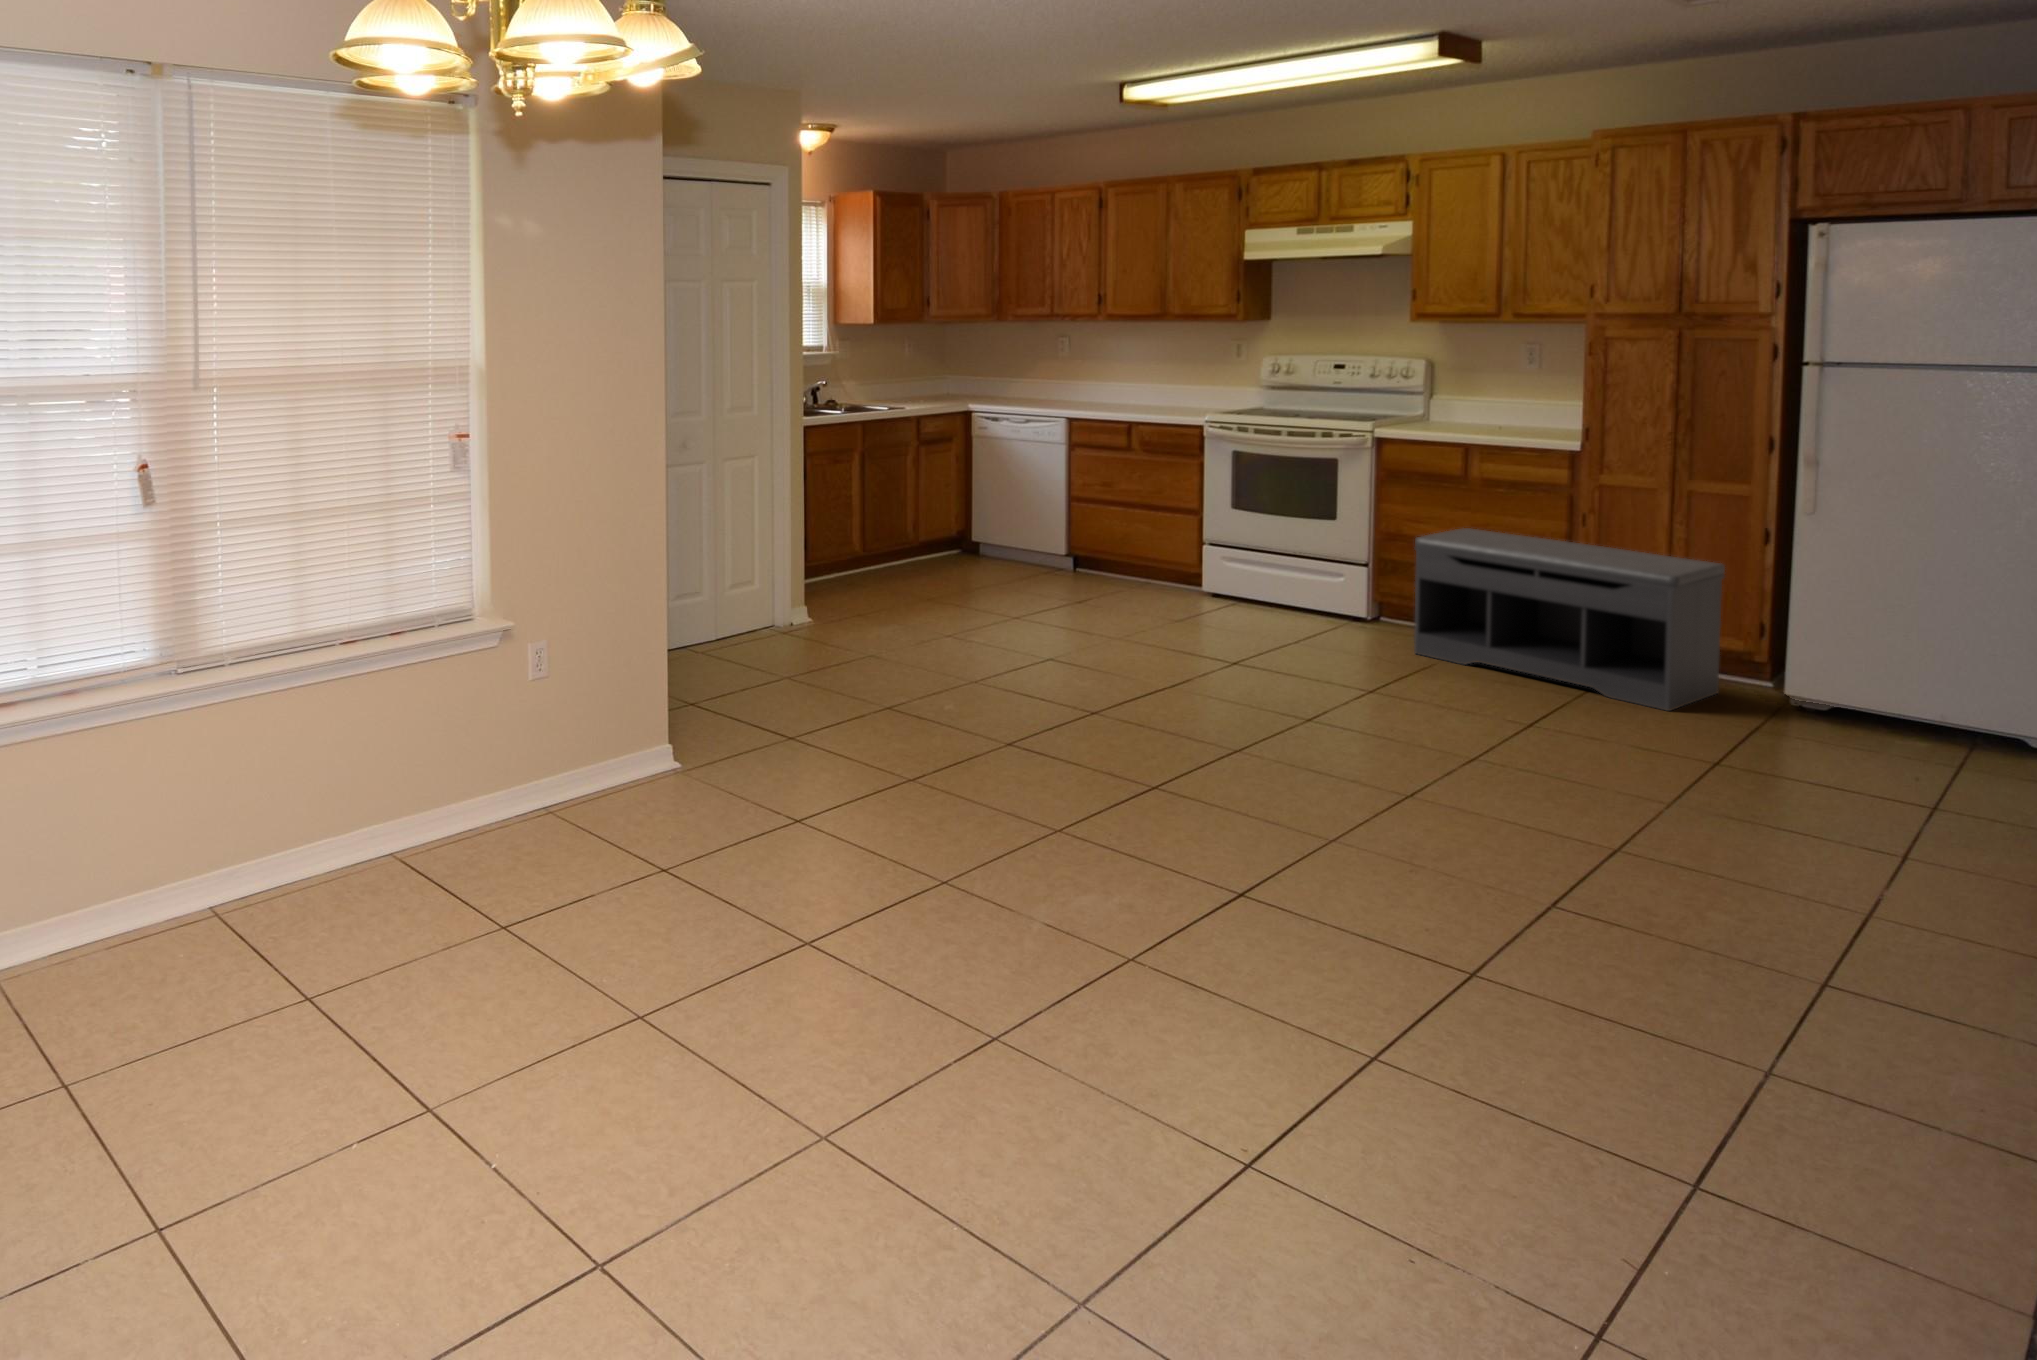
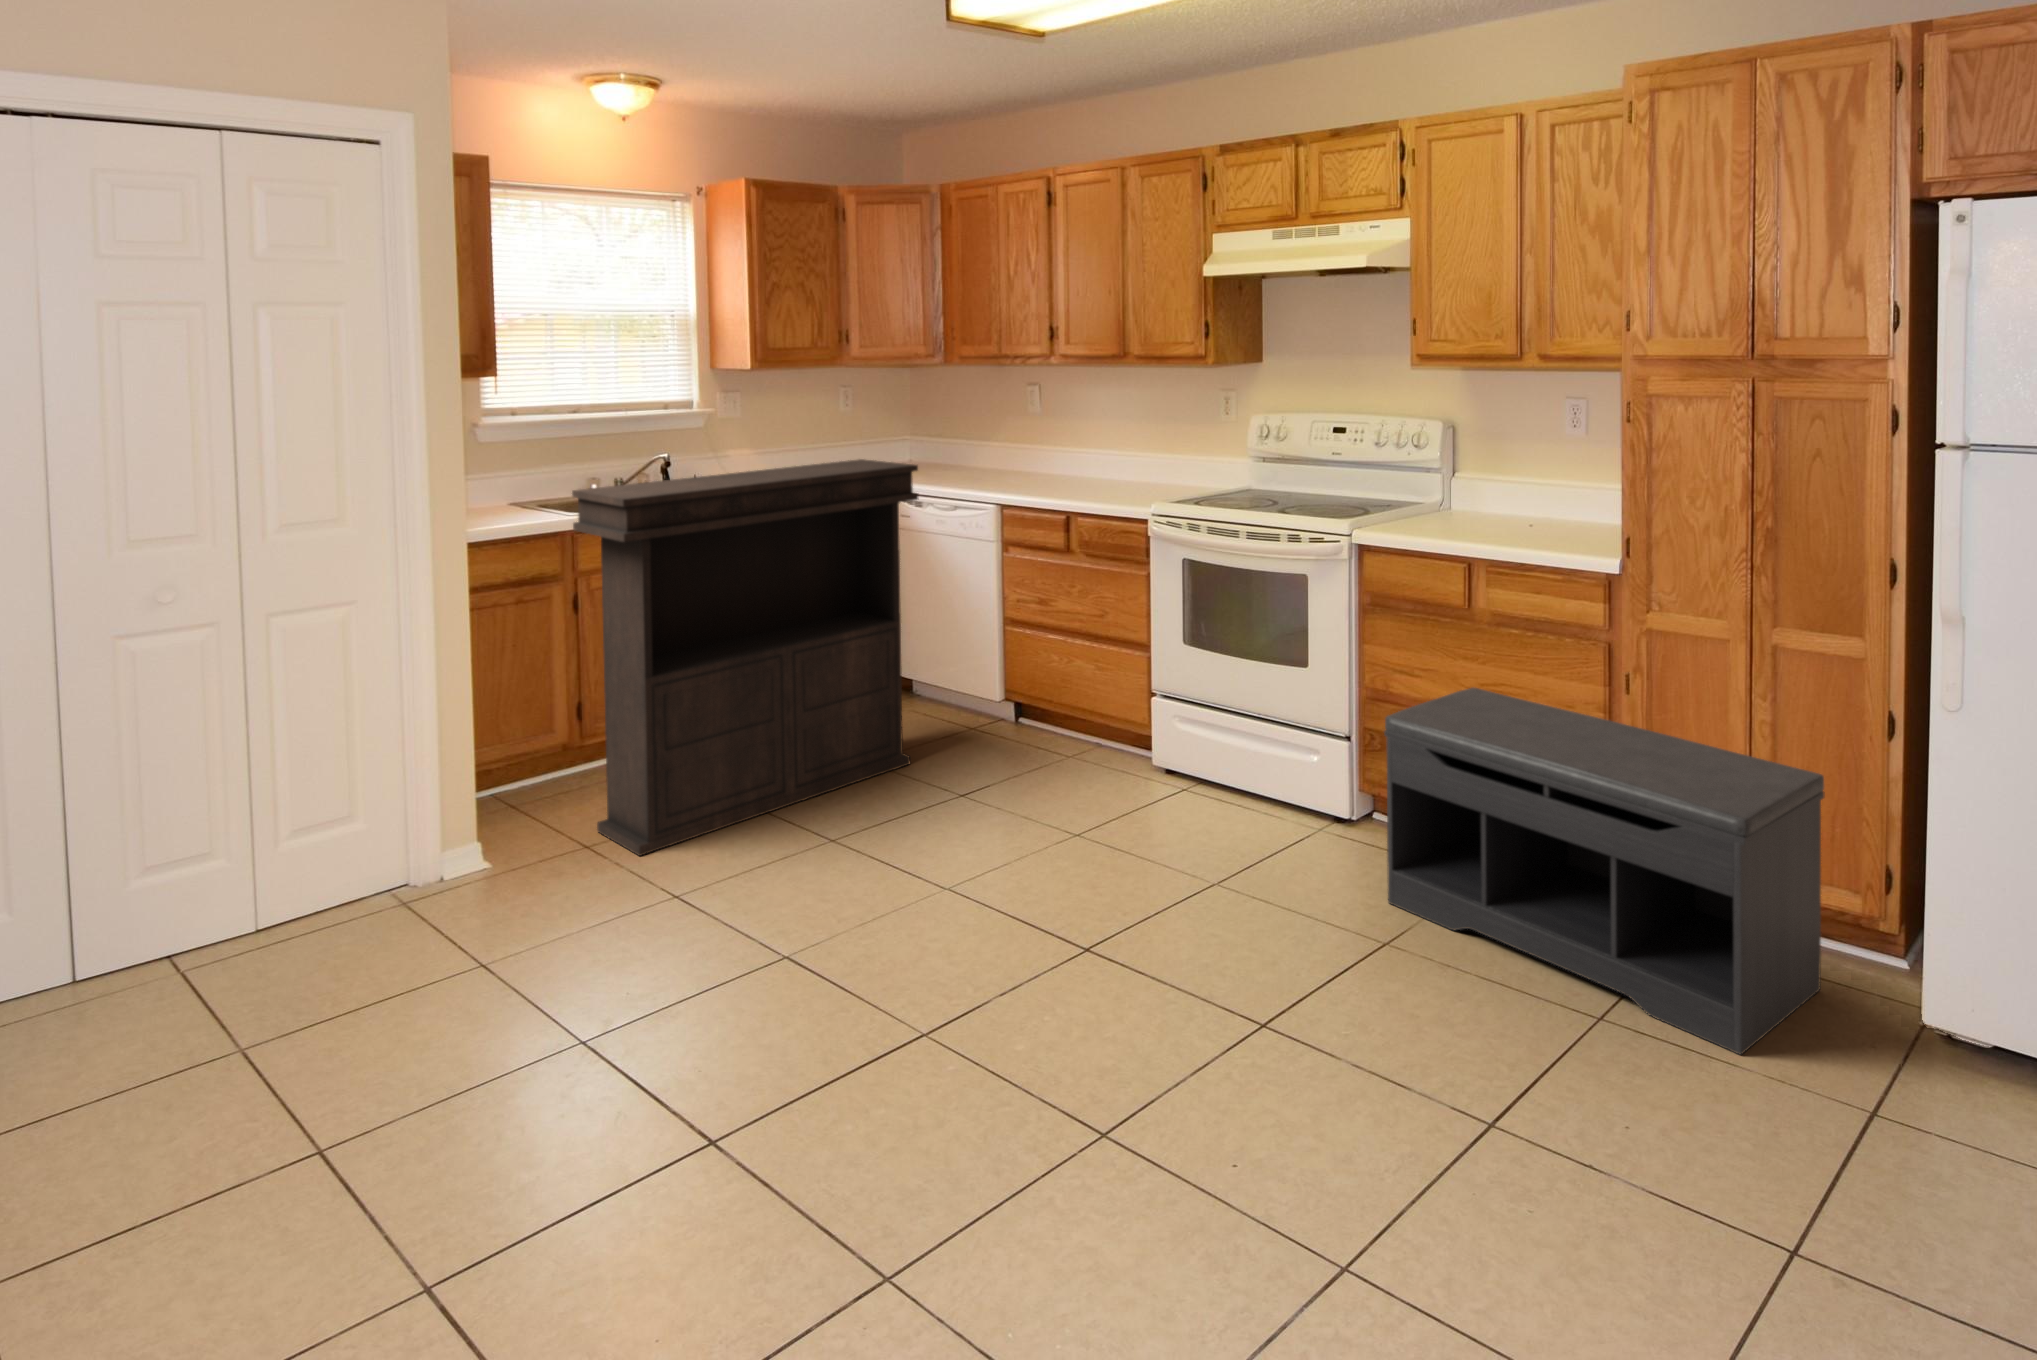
console table: none [846,384,1036,620] -> present [572,459,918,856]

